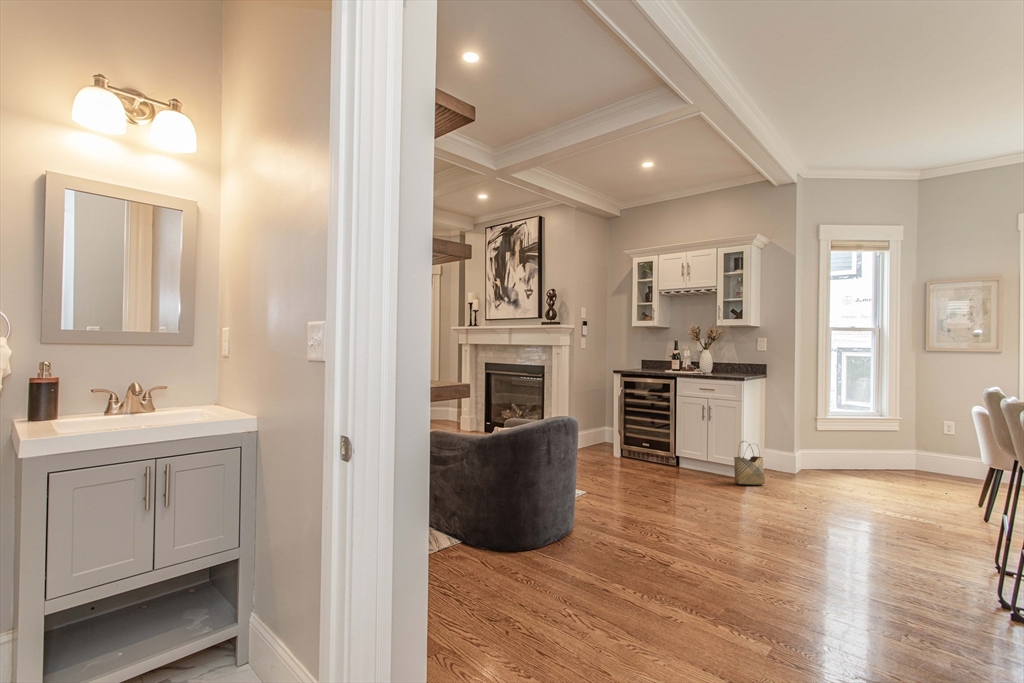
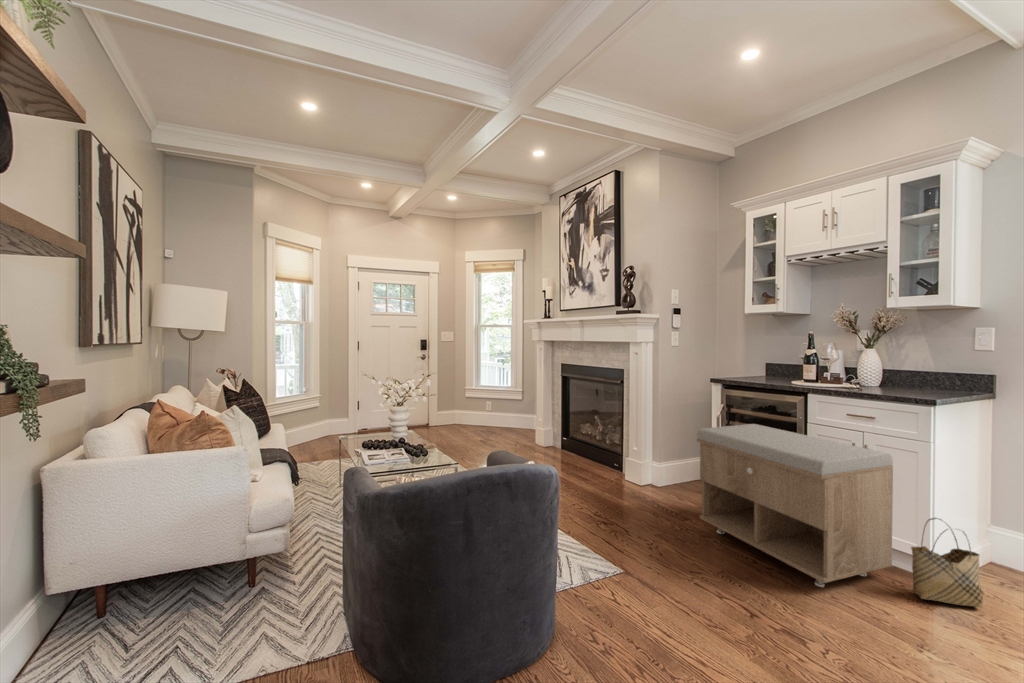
storage bench: none [614,399,724,486] -> present [697,424,893,587]

